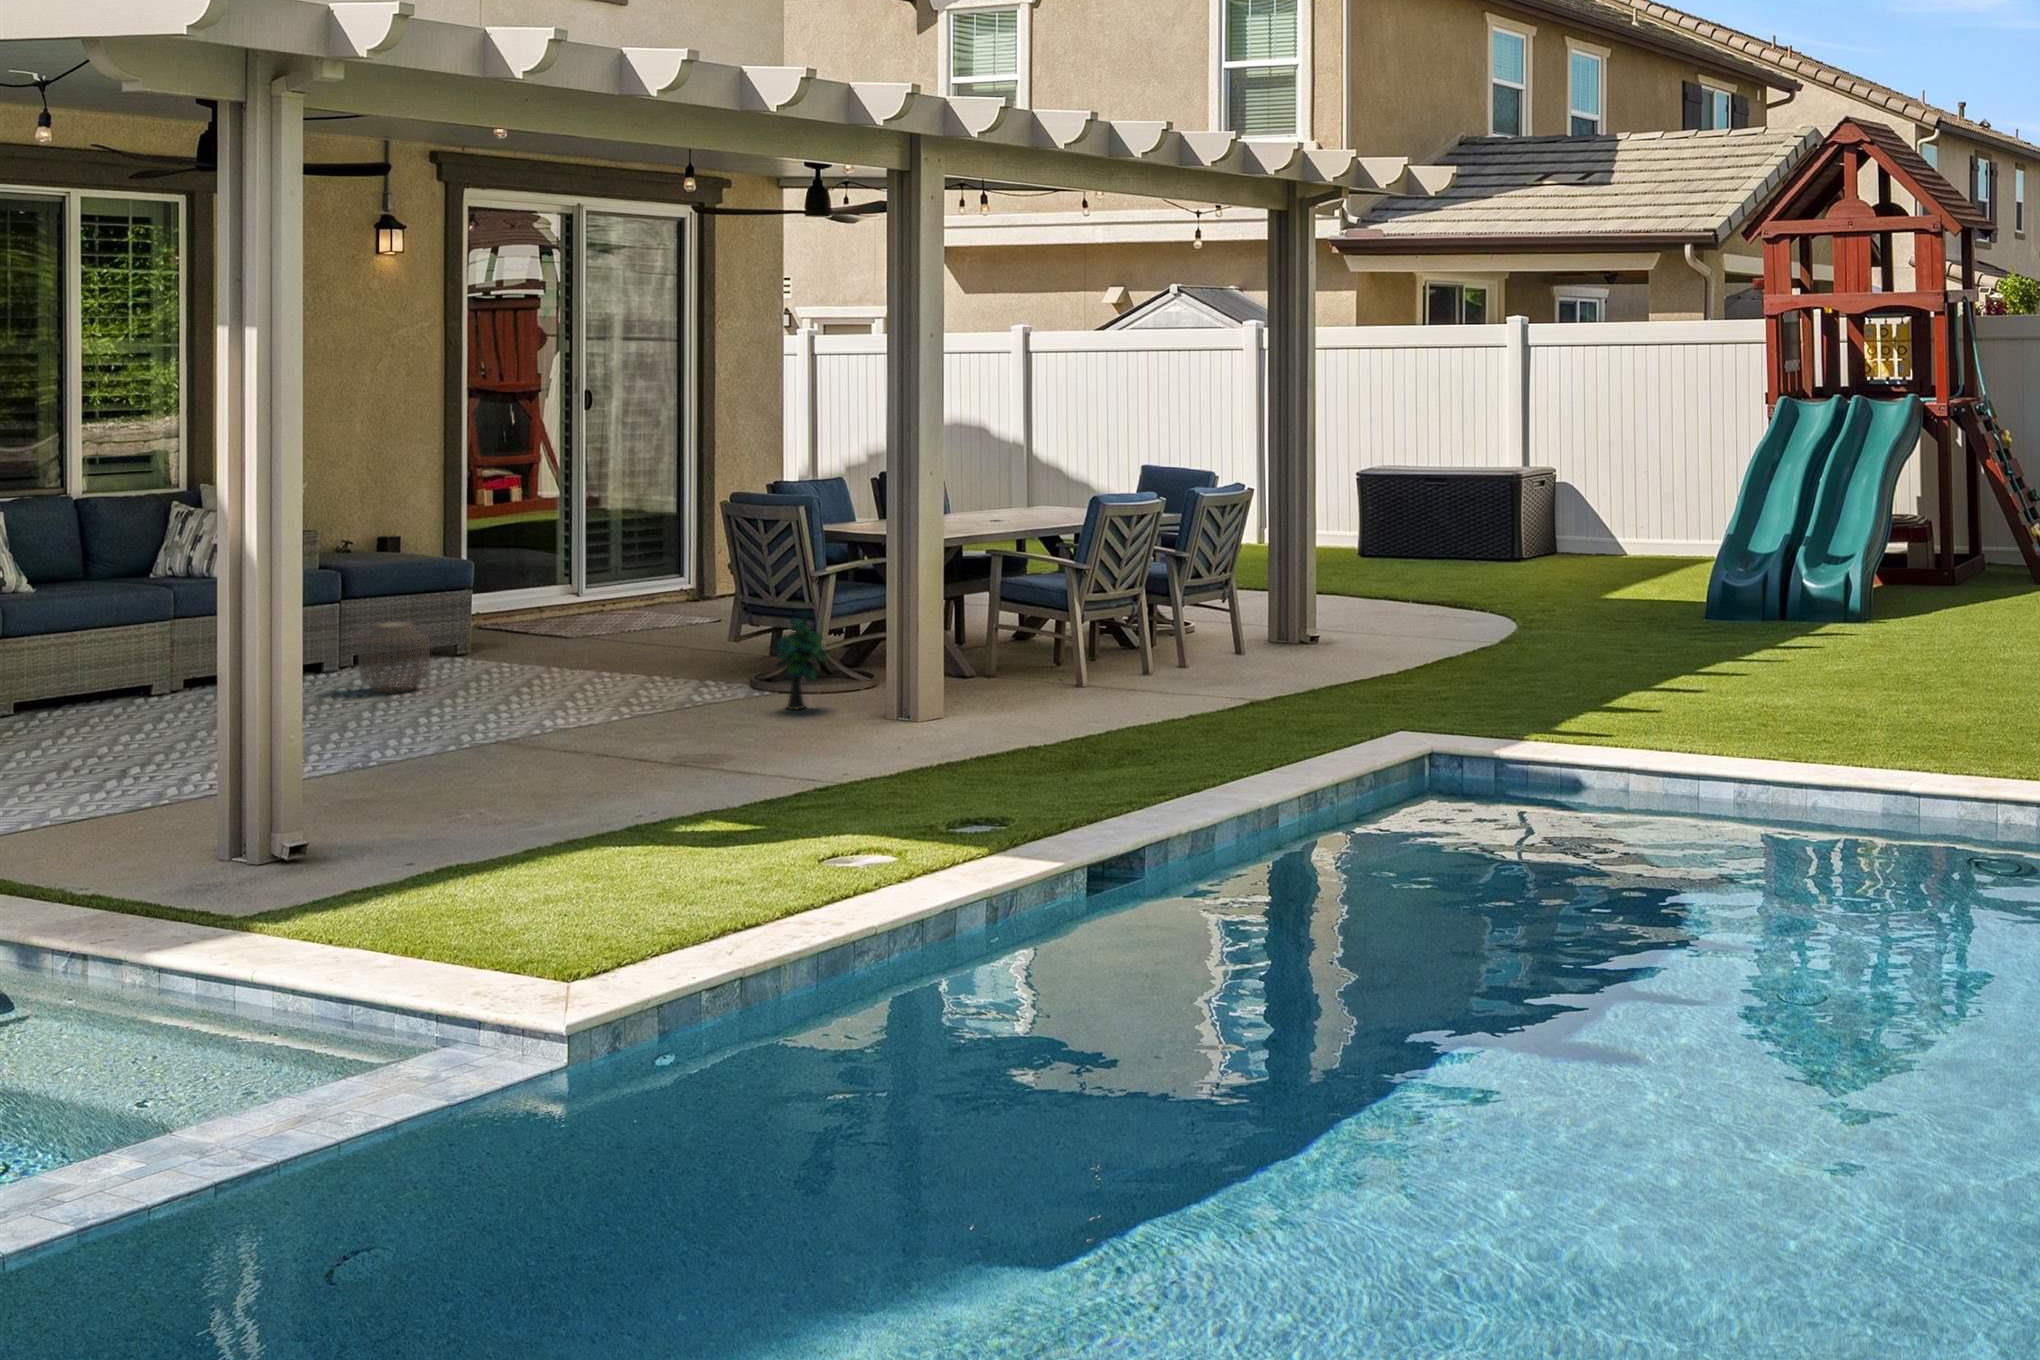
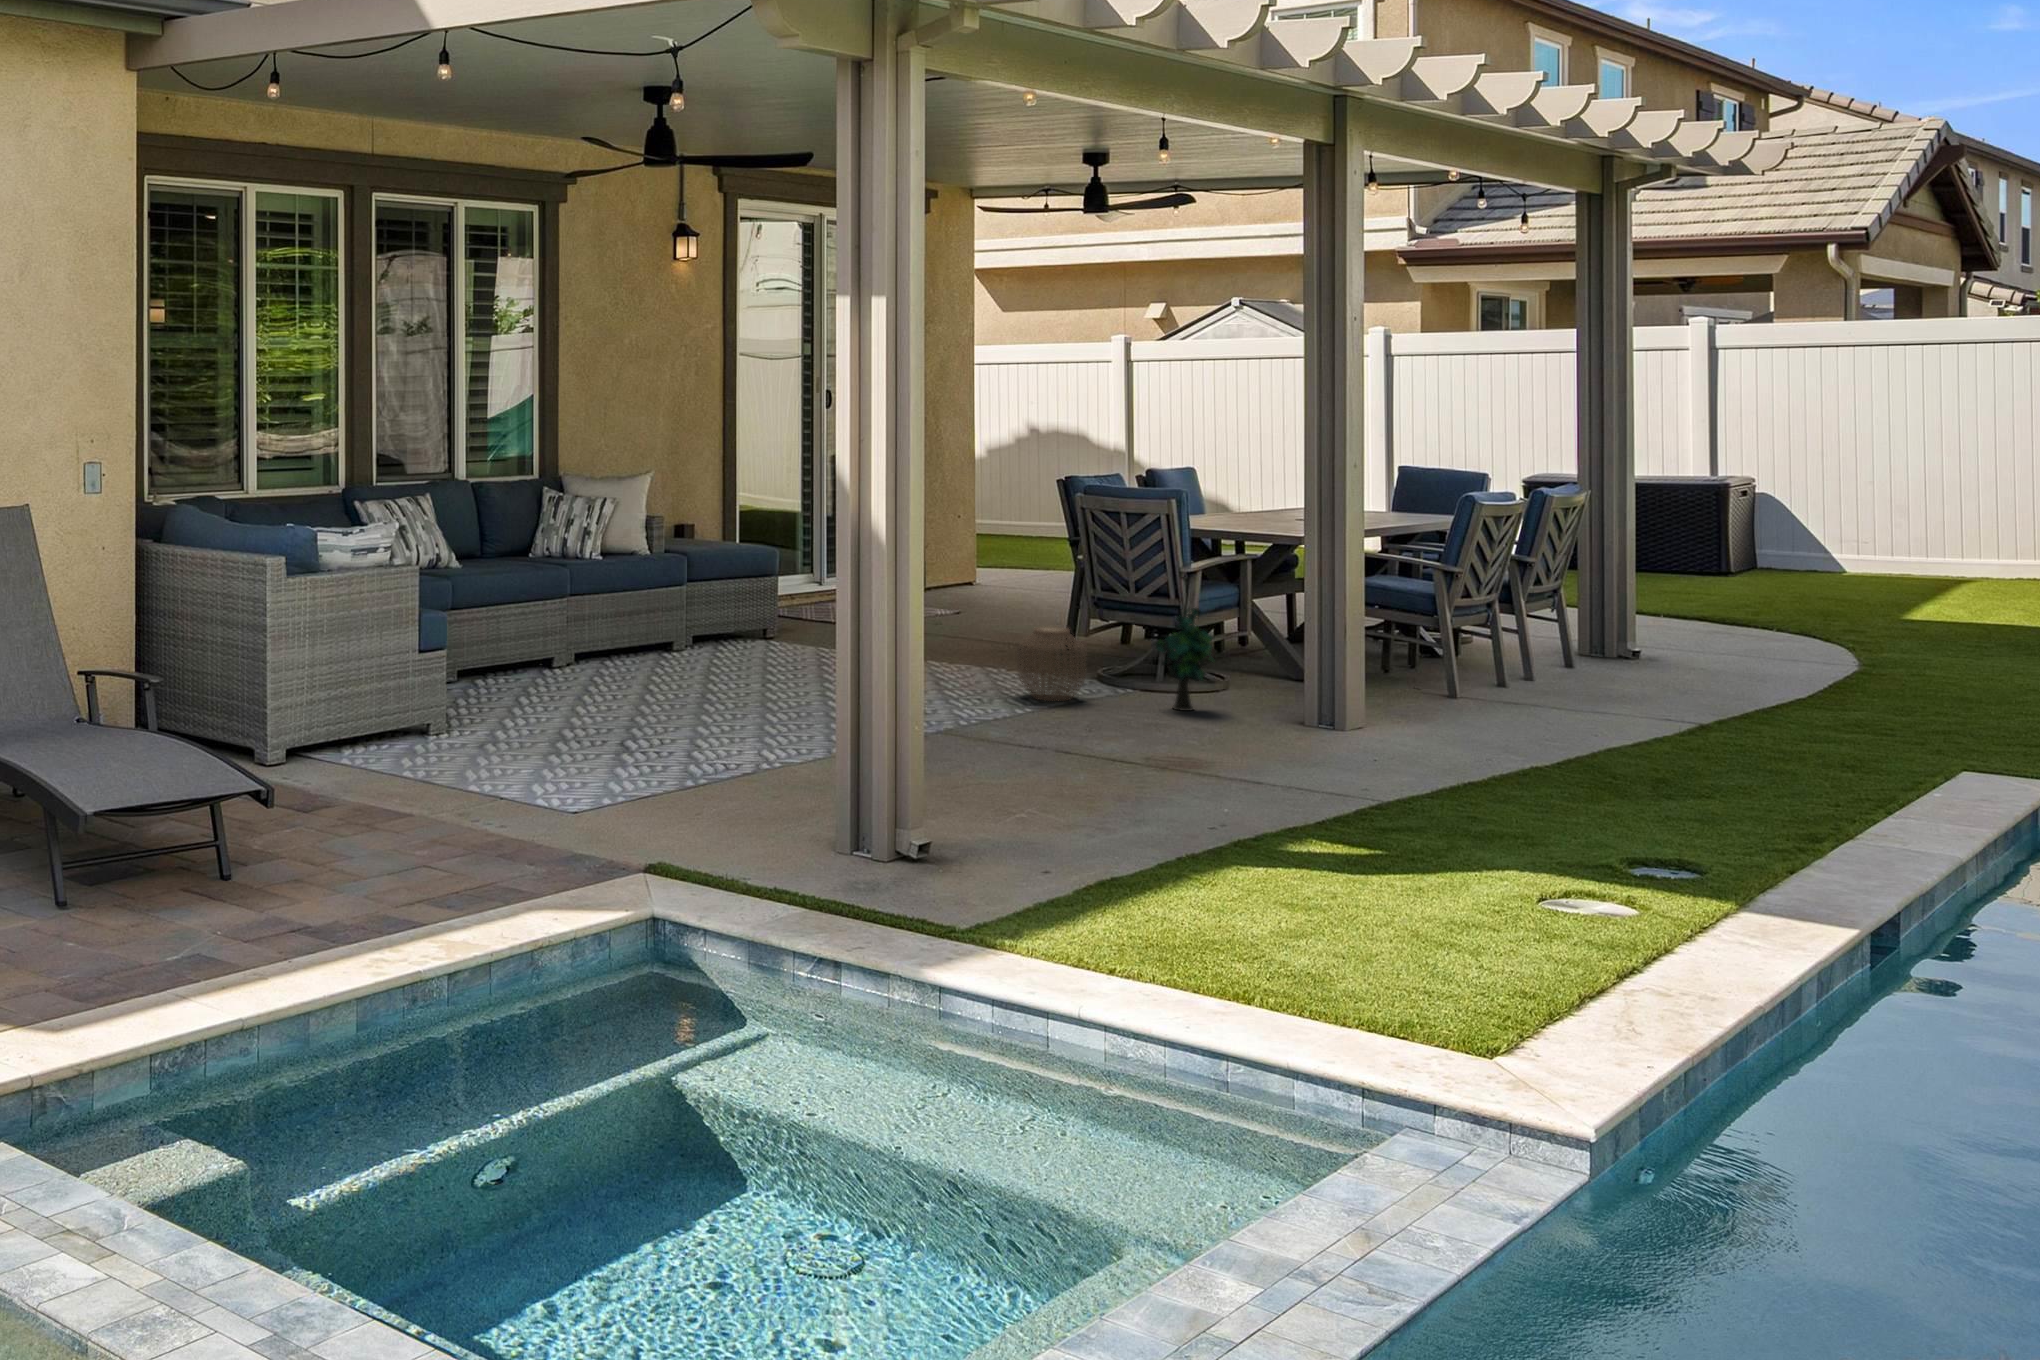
woven basket: present [358,622,430,692] -> present [1017,626,1086,701]

